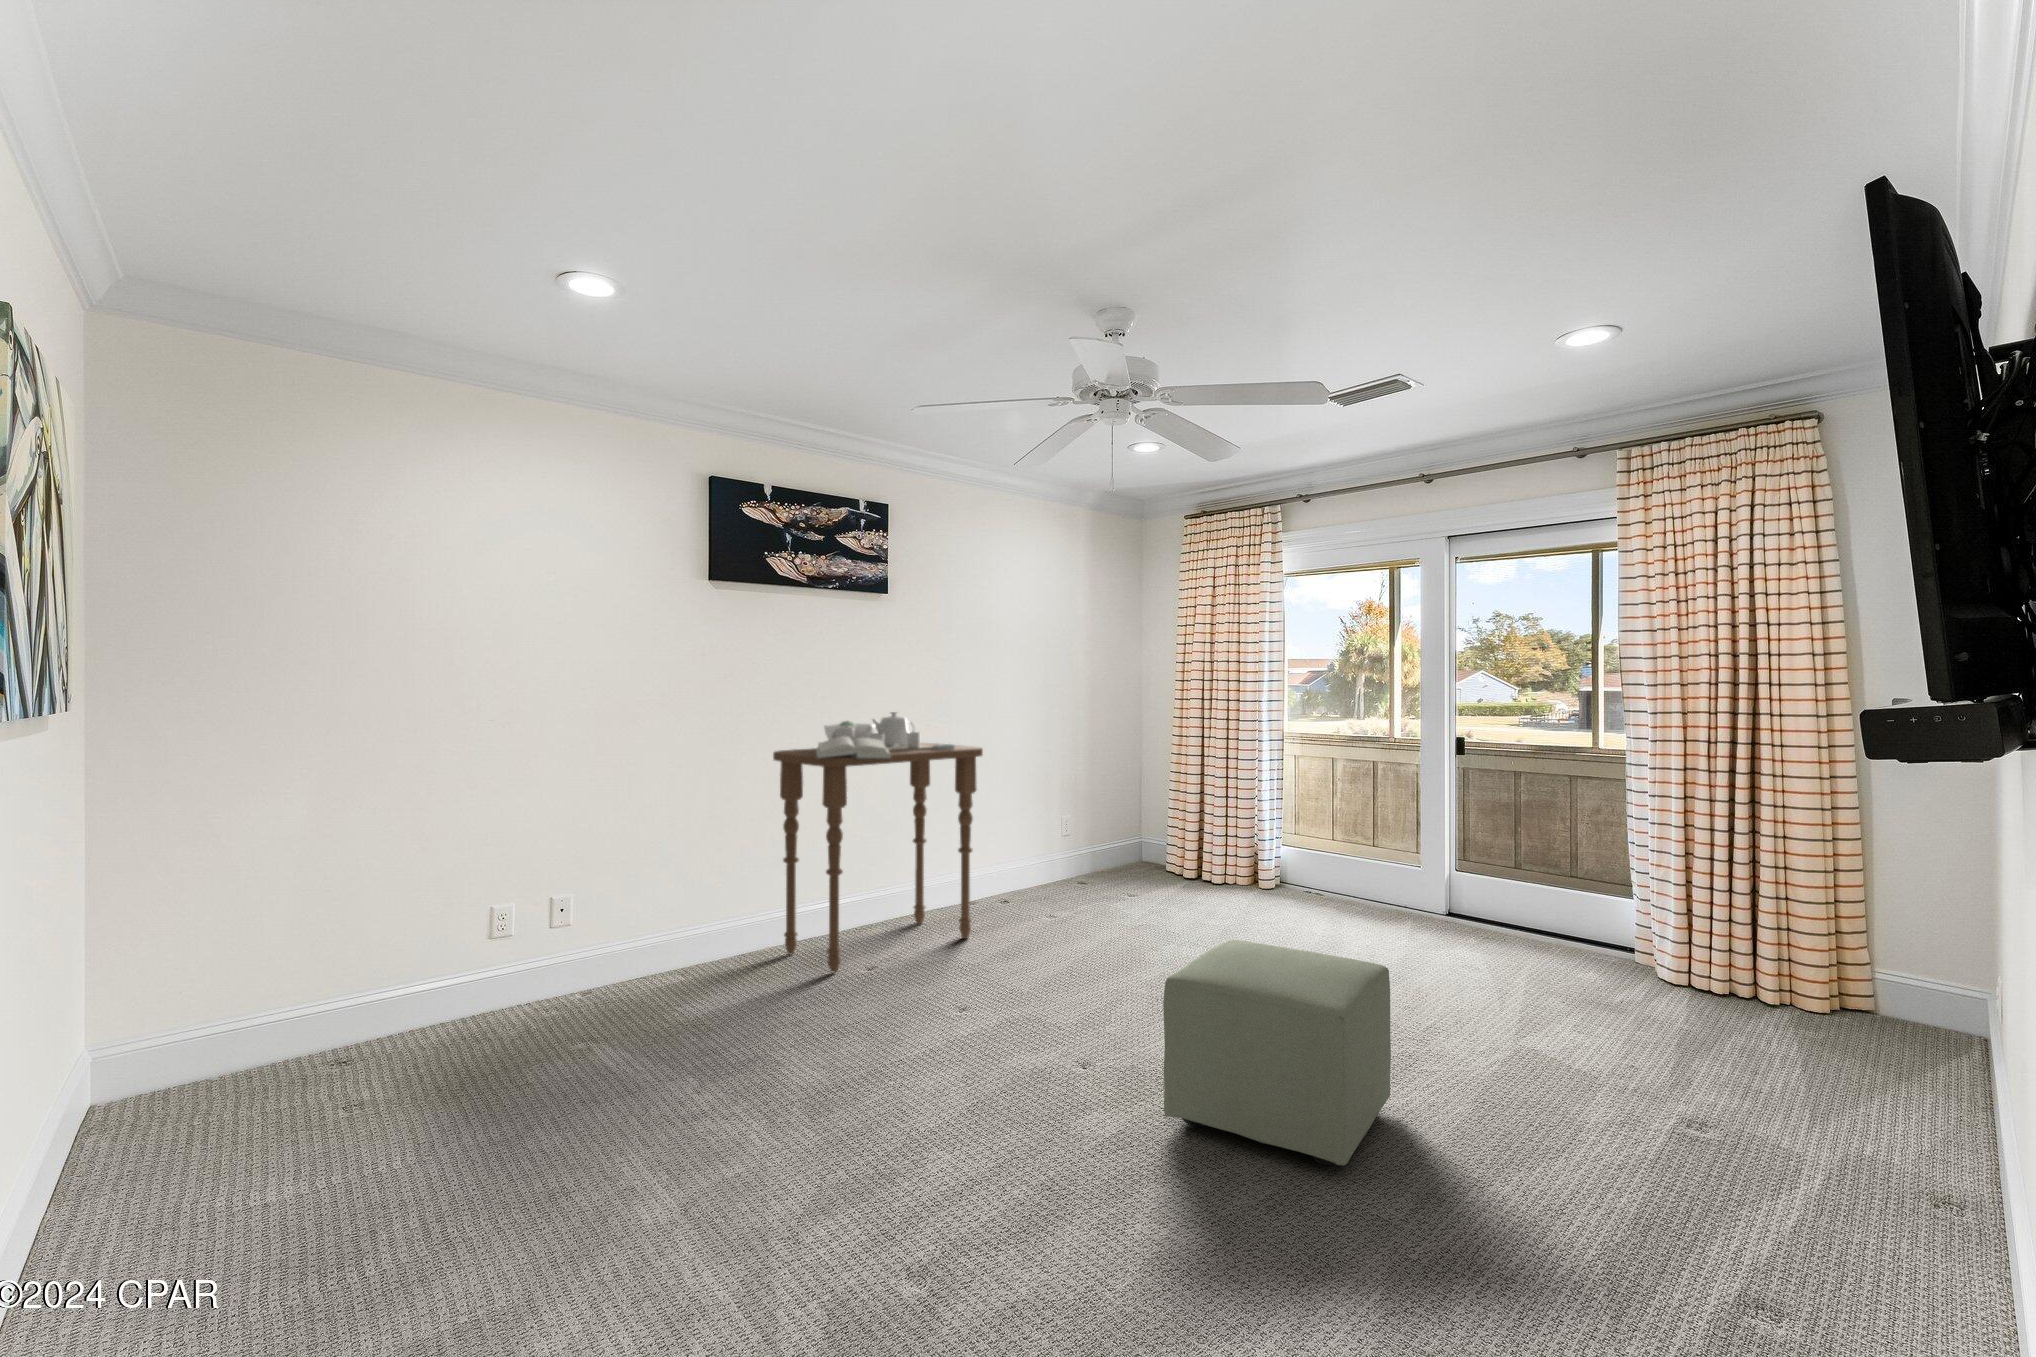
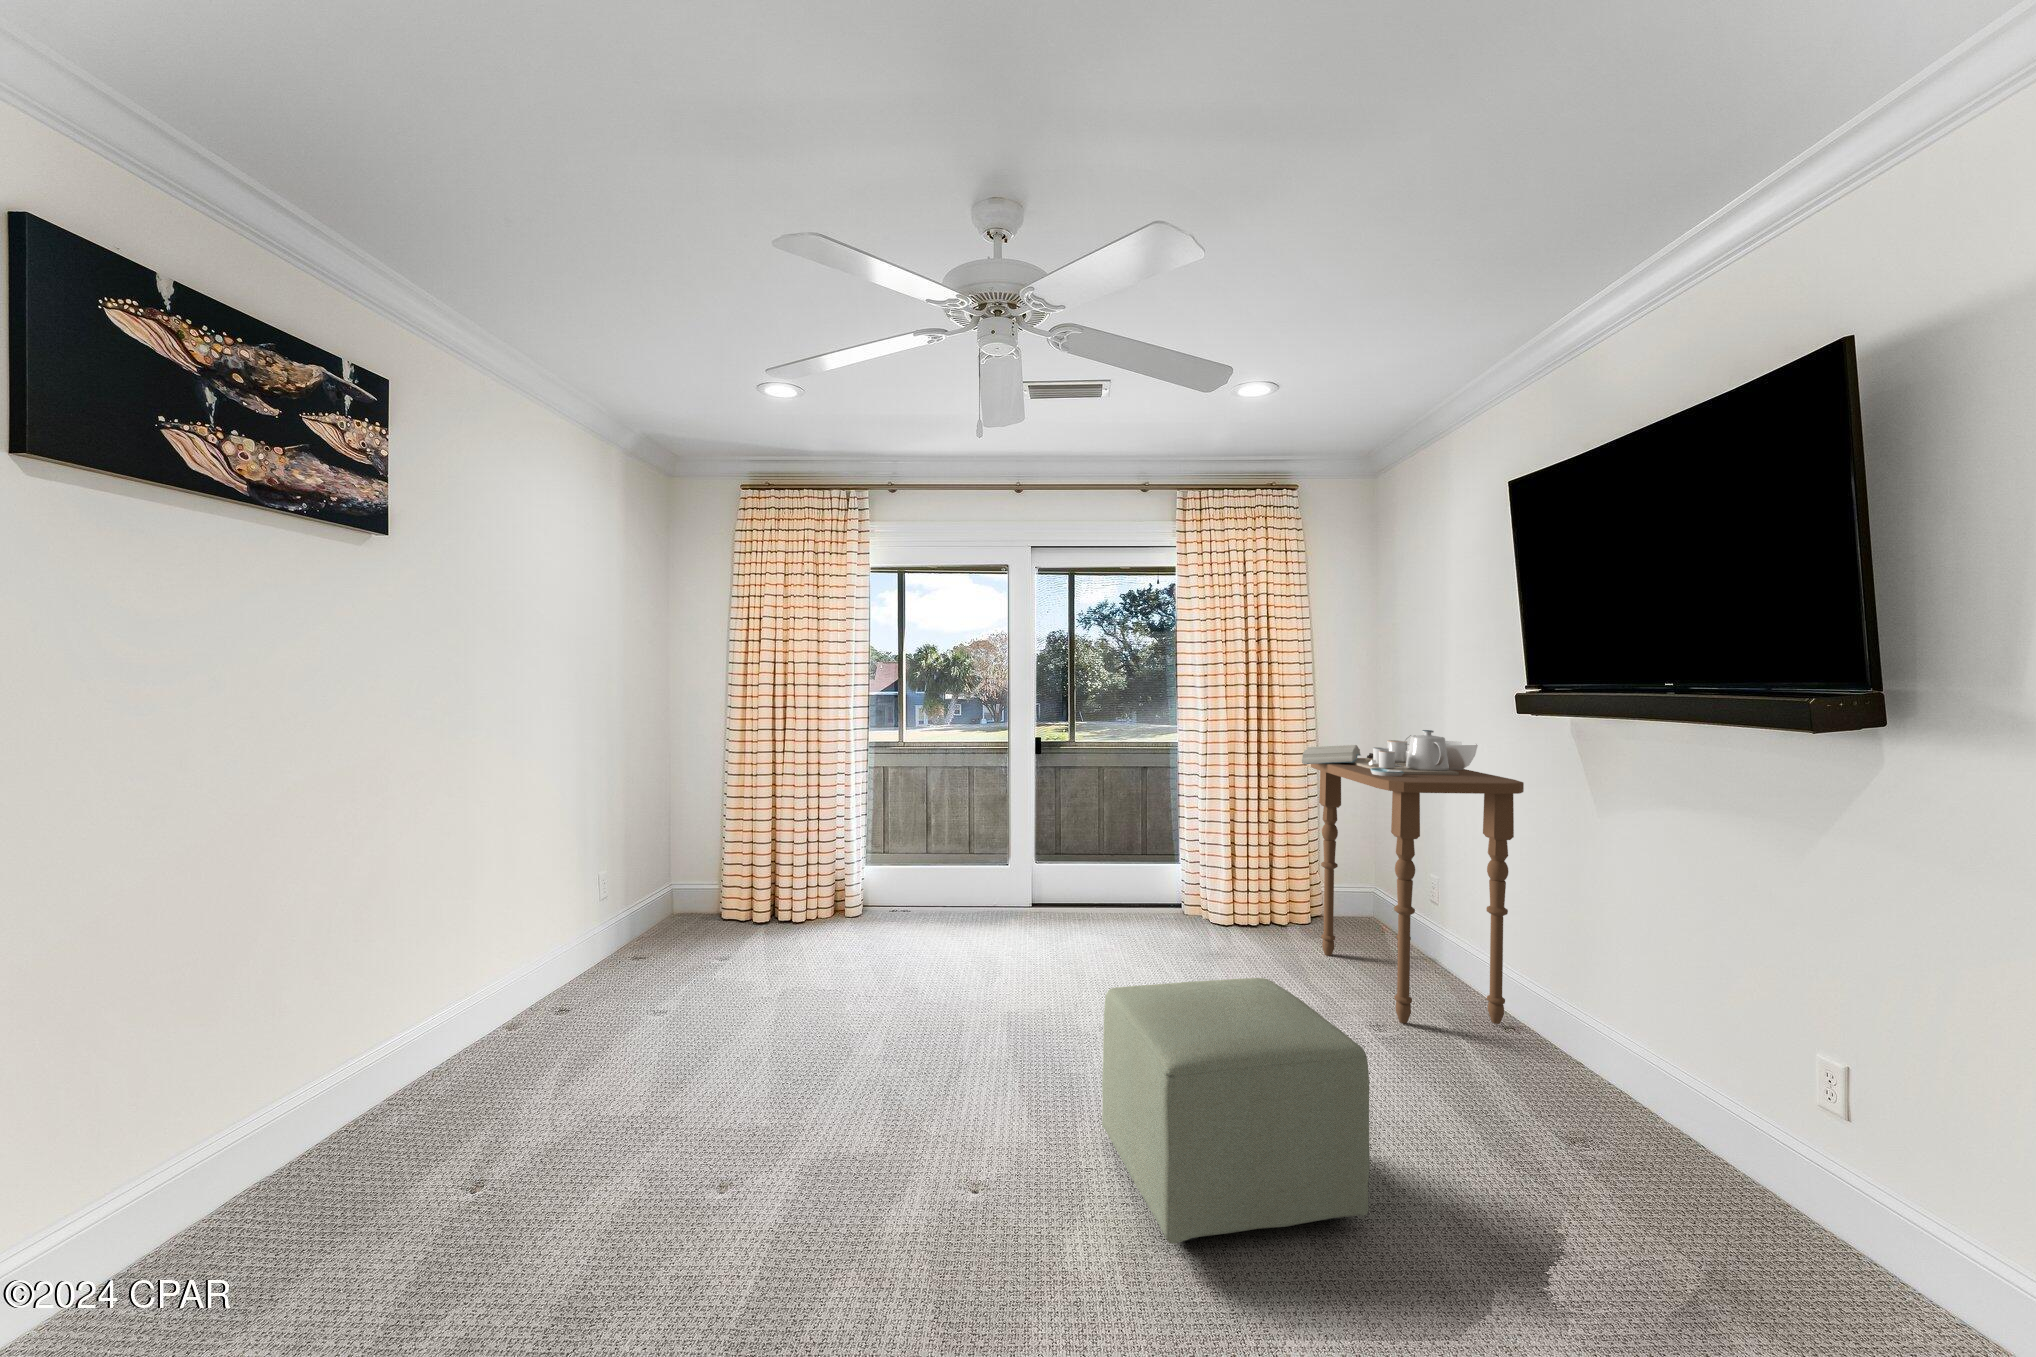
side table: present [773,712,983,972] -> present [1302,730,1524,1024]

